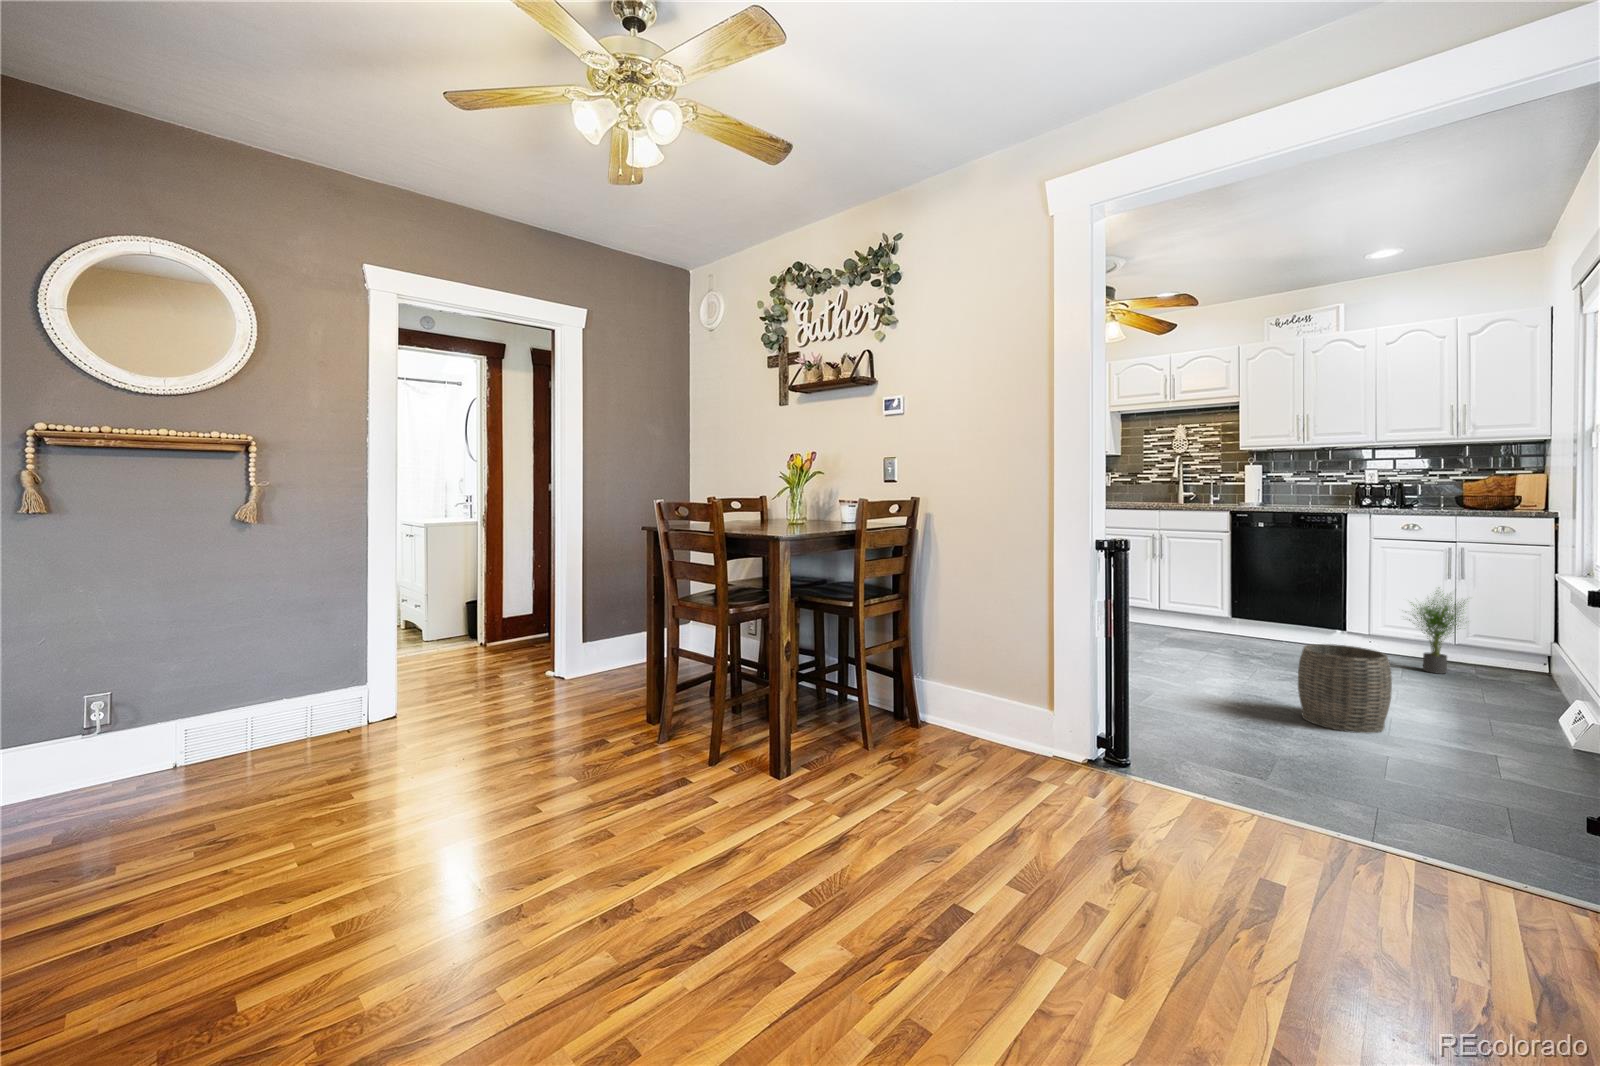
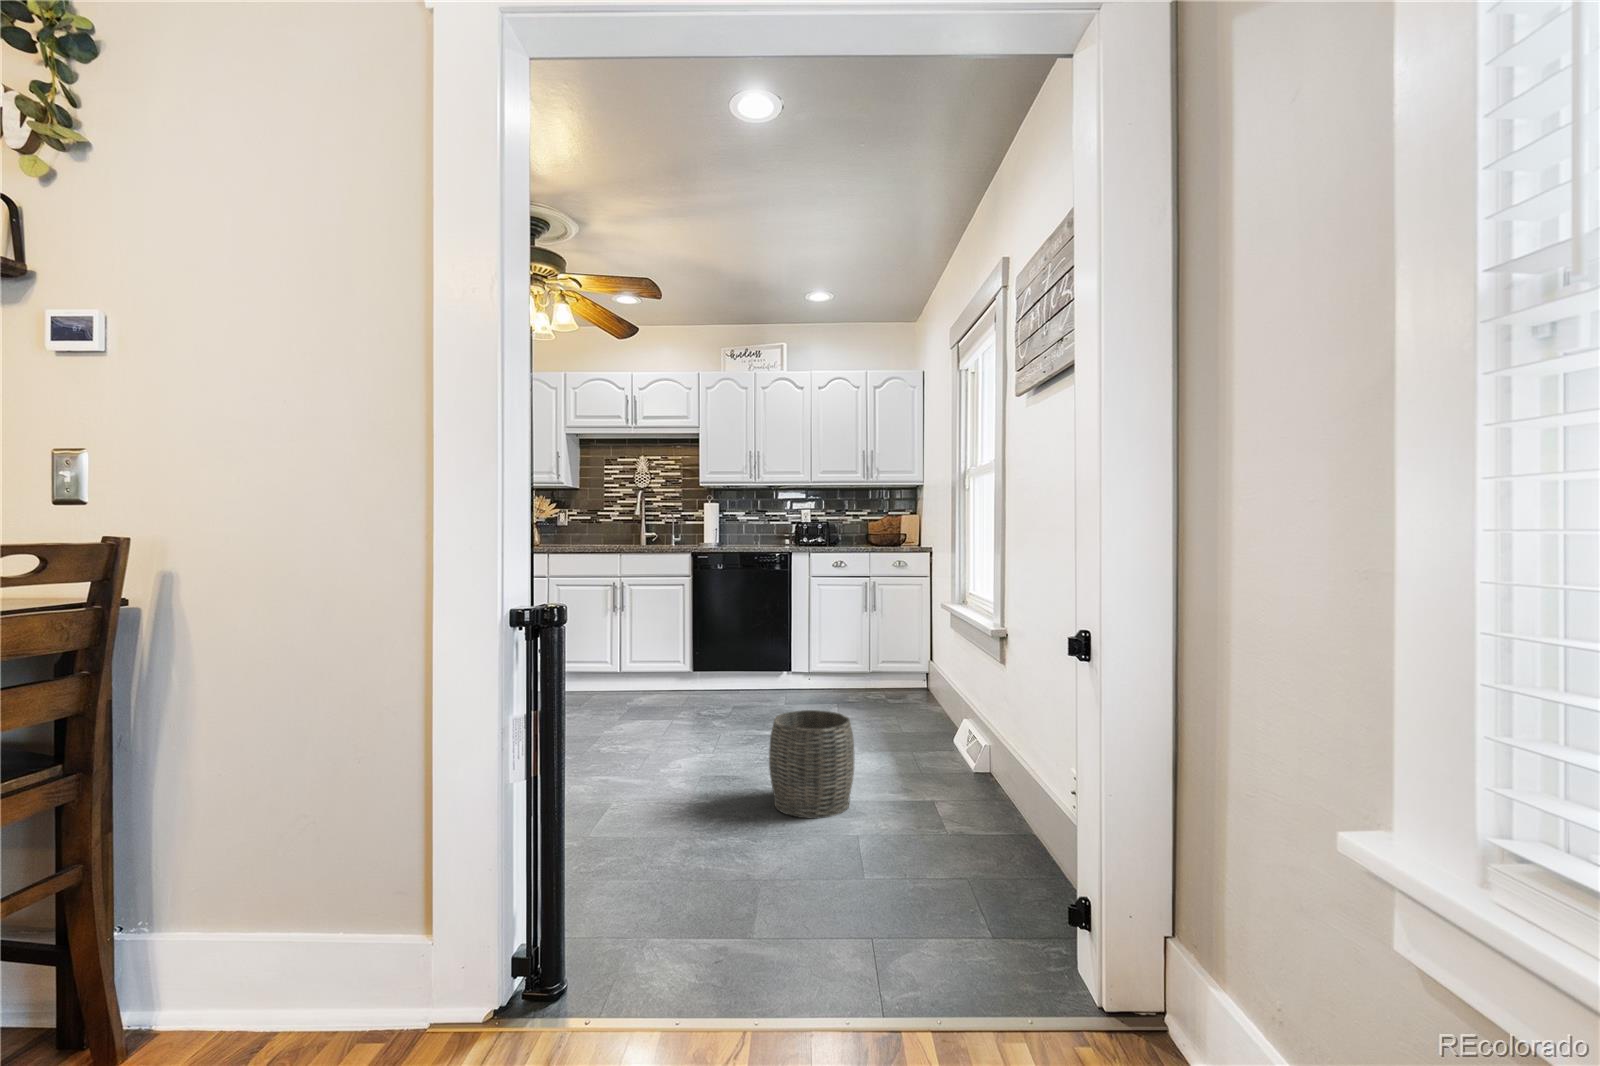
potted plant: present [1409,592,1465,674] -> none [837,626,893,714]

